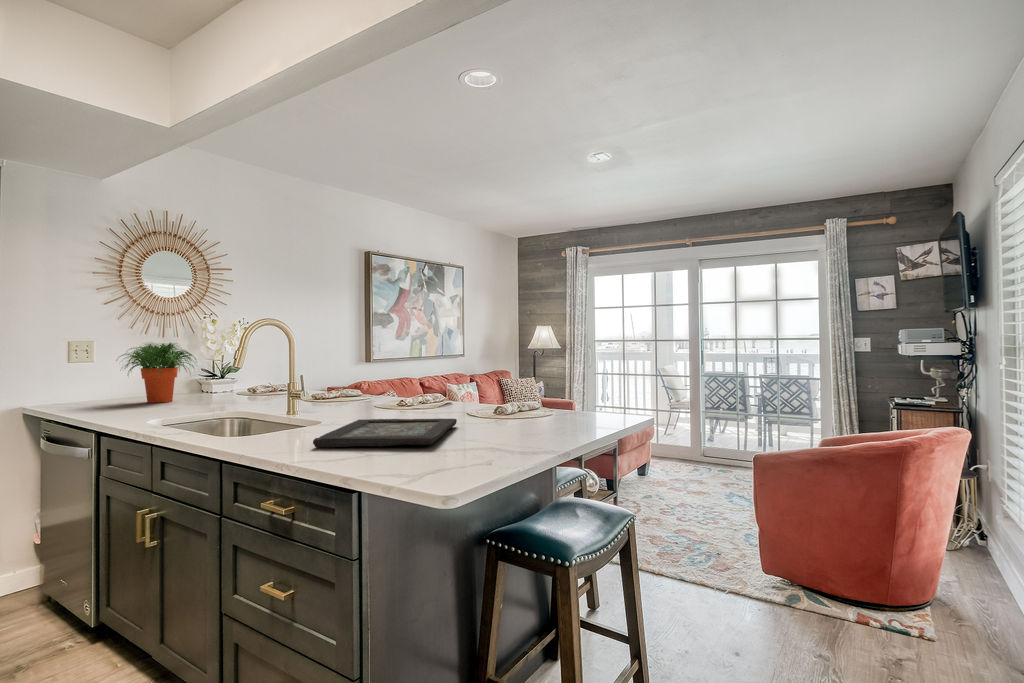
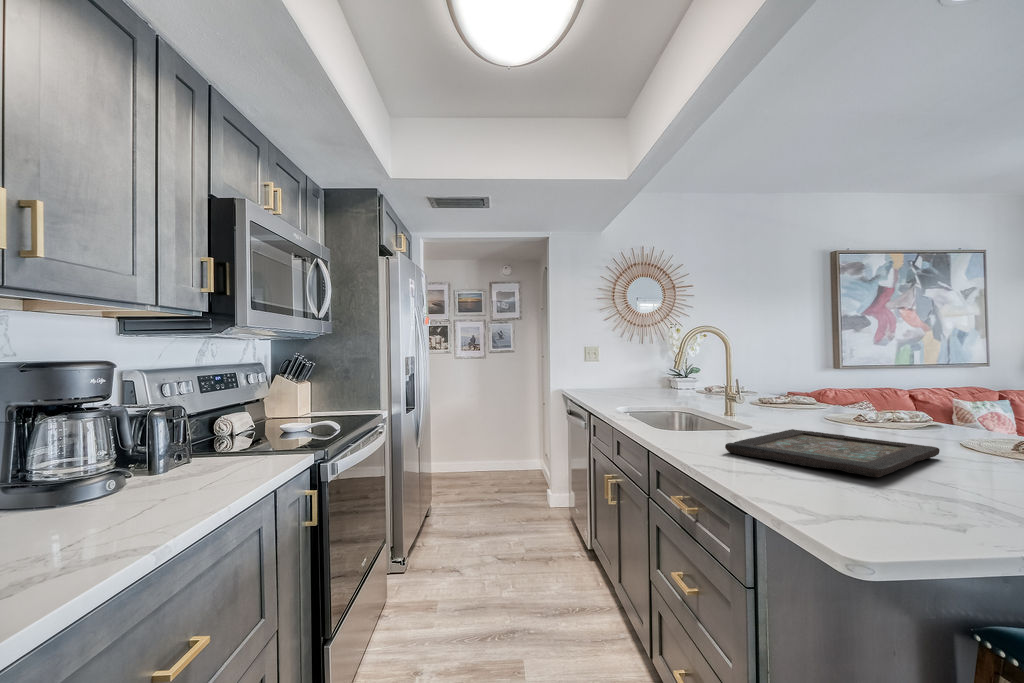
potted plant: present [116,343,196,403] -> none [609,347,663,393]

